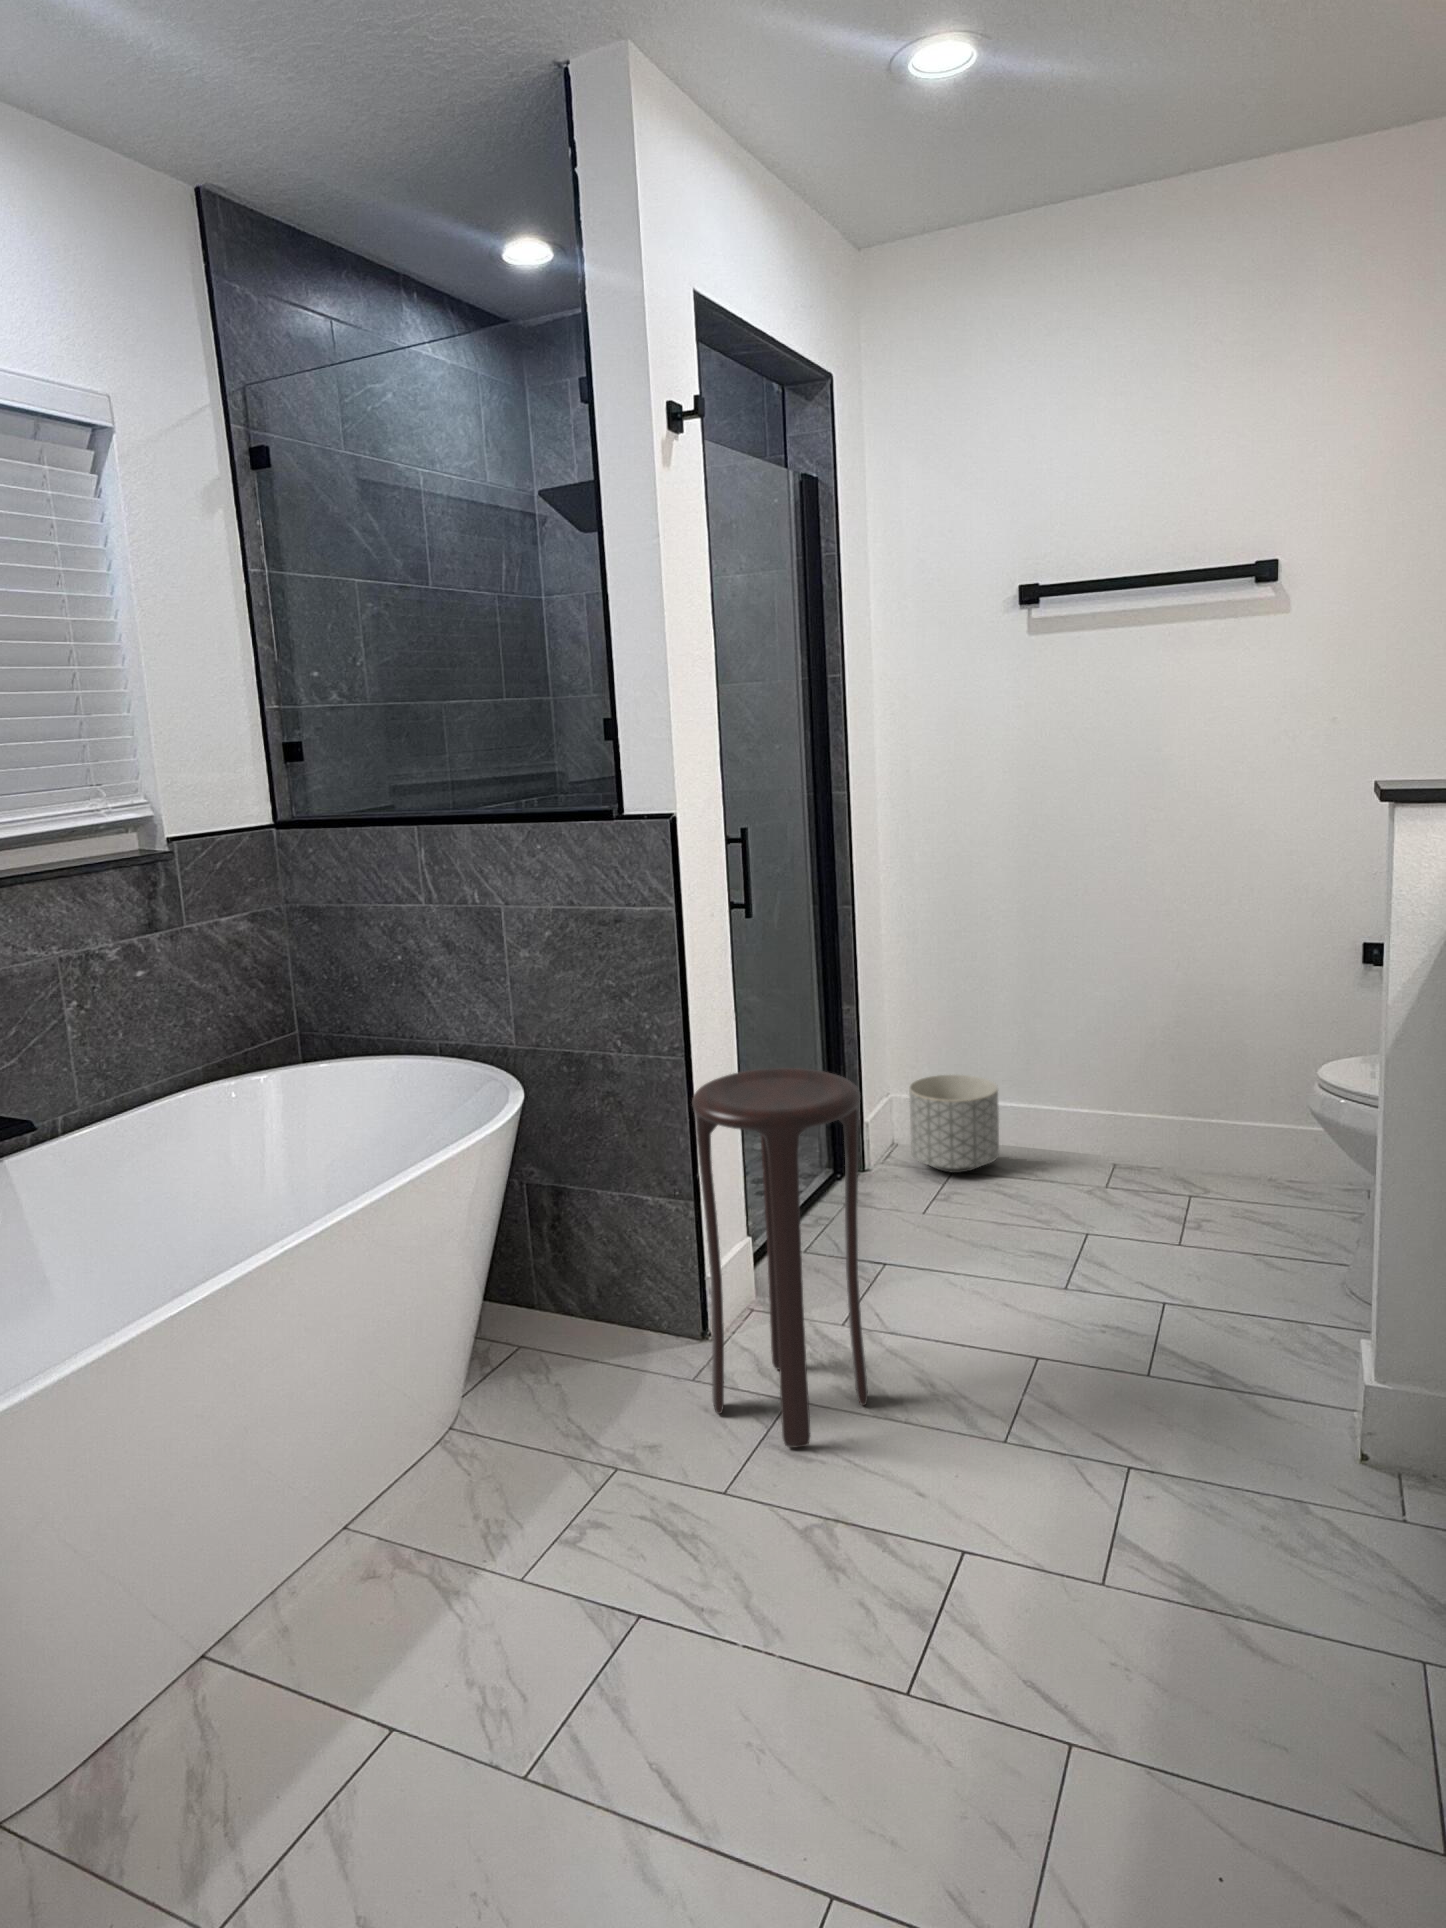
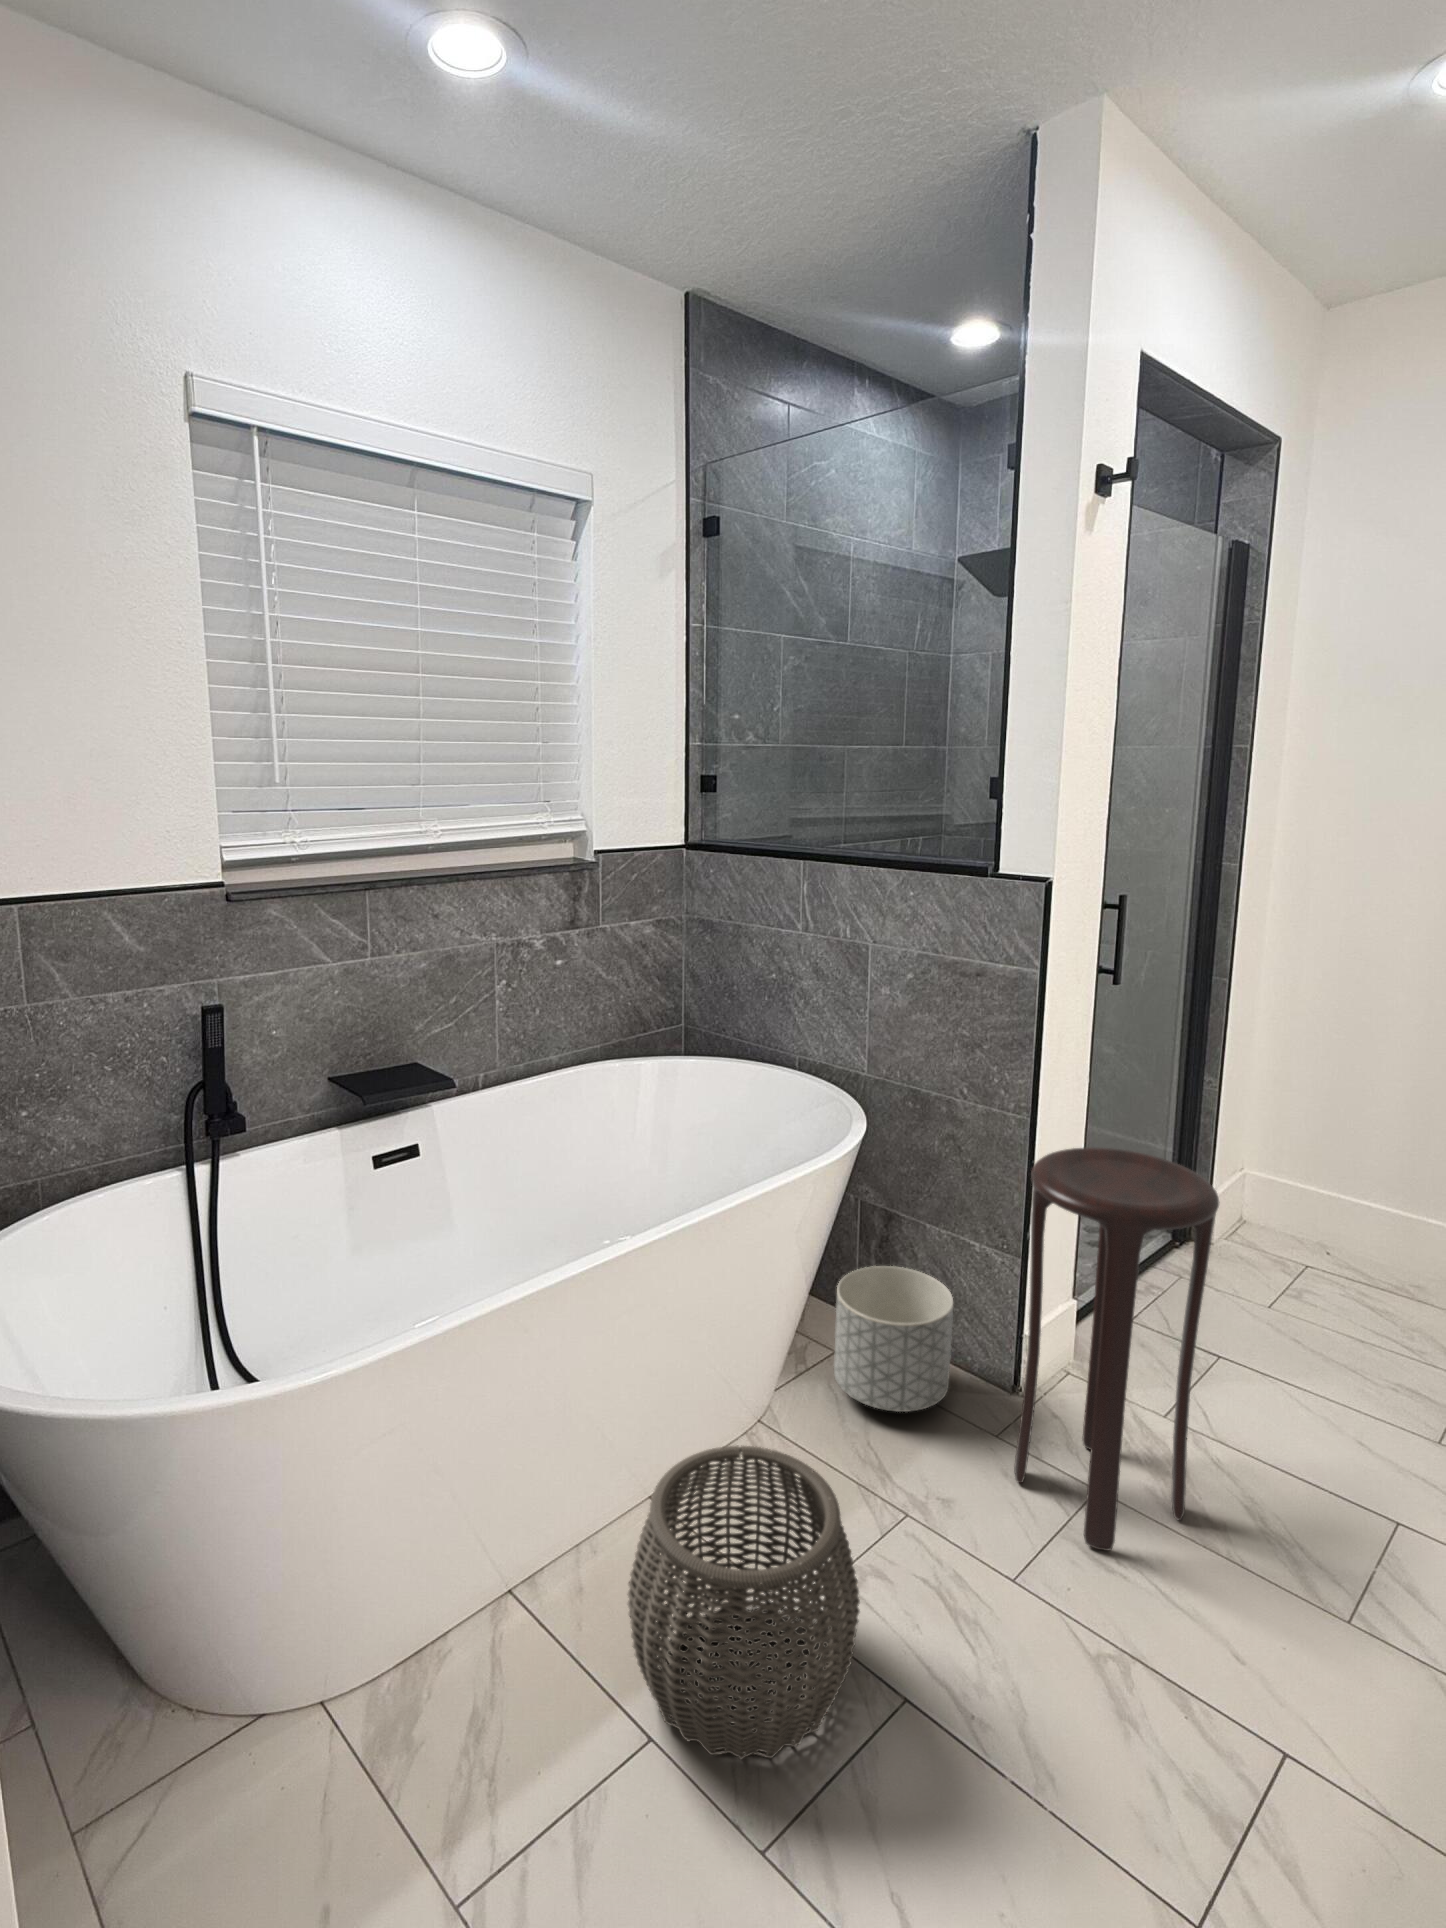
planter: present [909,1075,999,1173] -> present [834,1266,953,1412]
woven basket: none [346,1417,586,1719] -> present [627,1445,860,1759]

